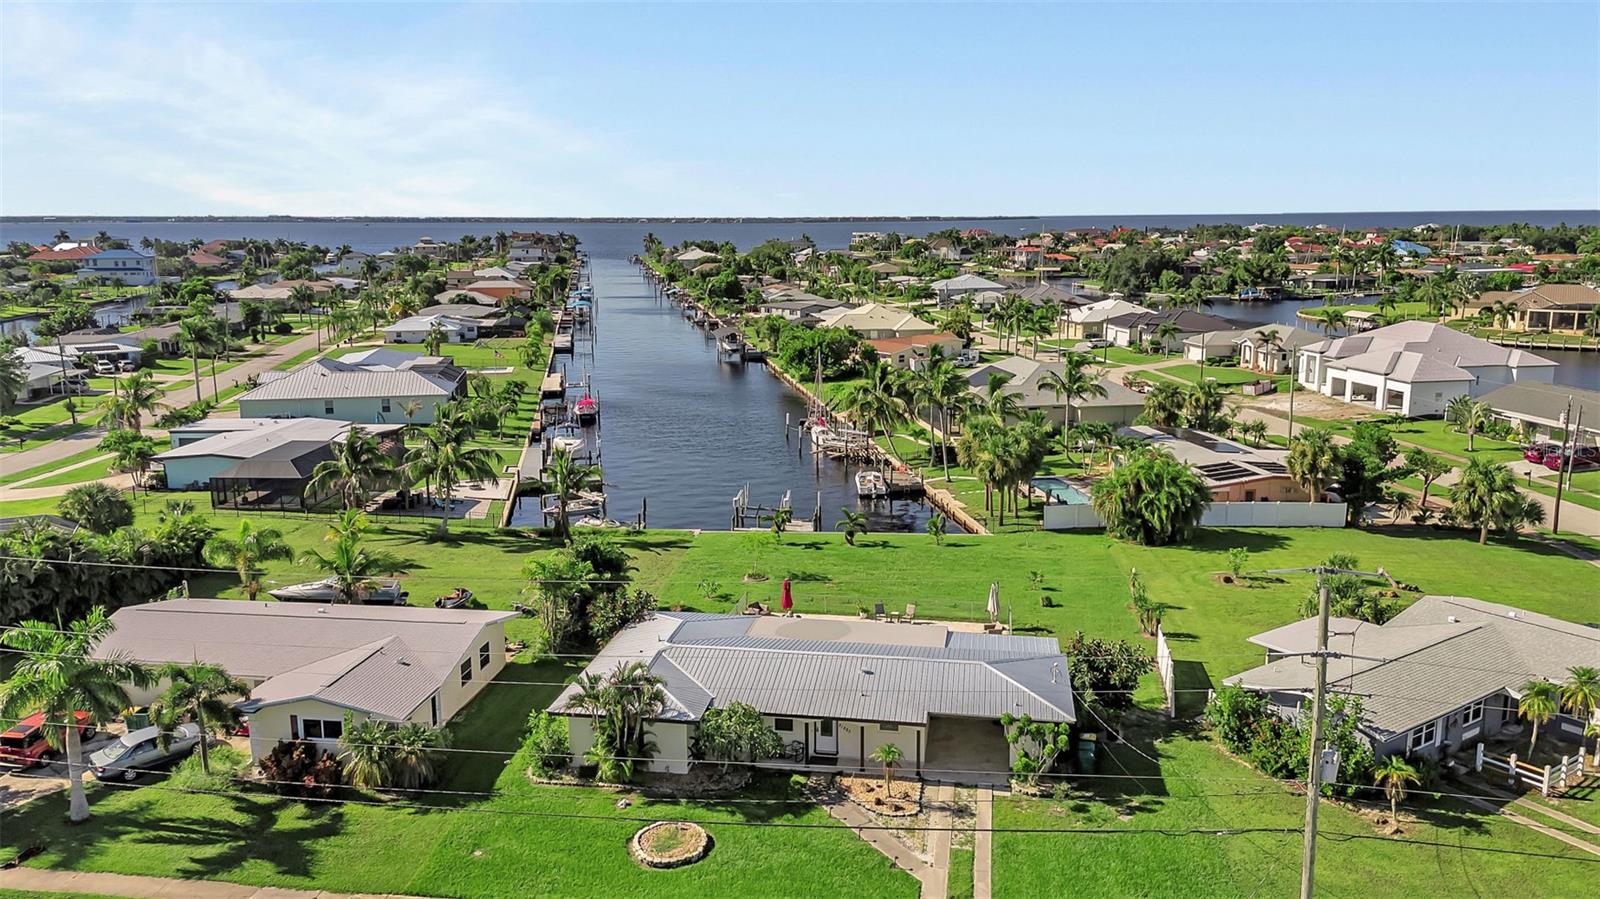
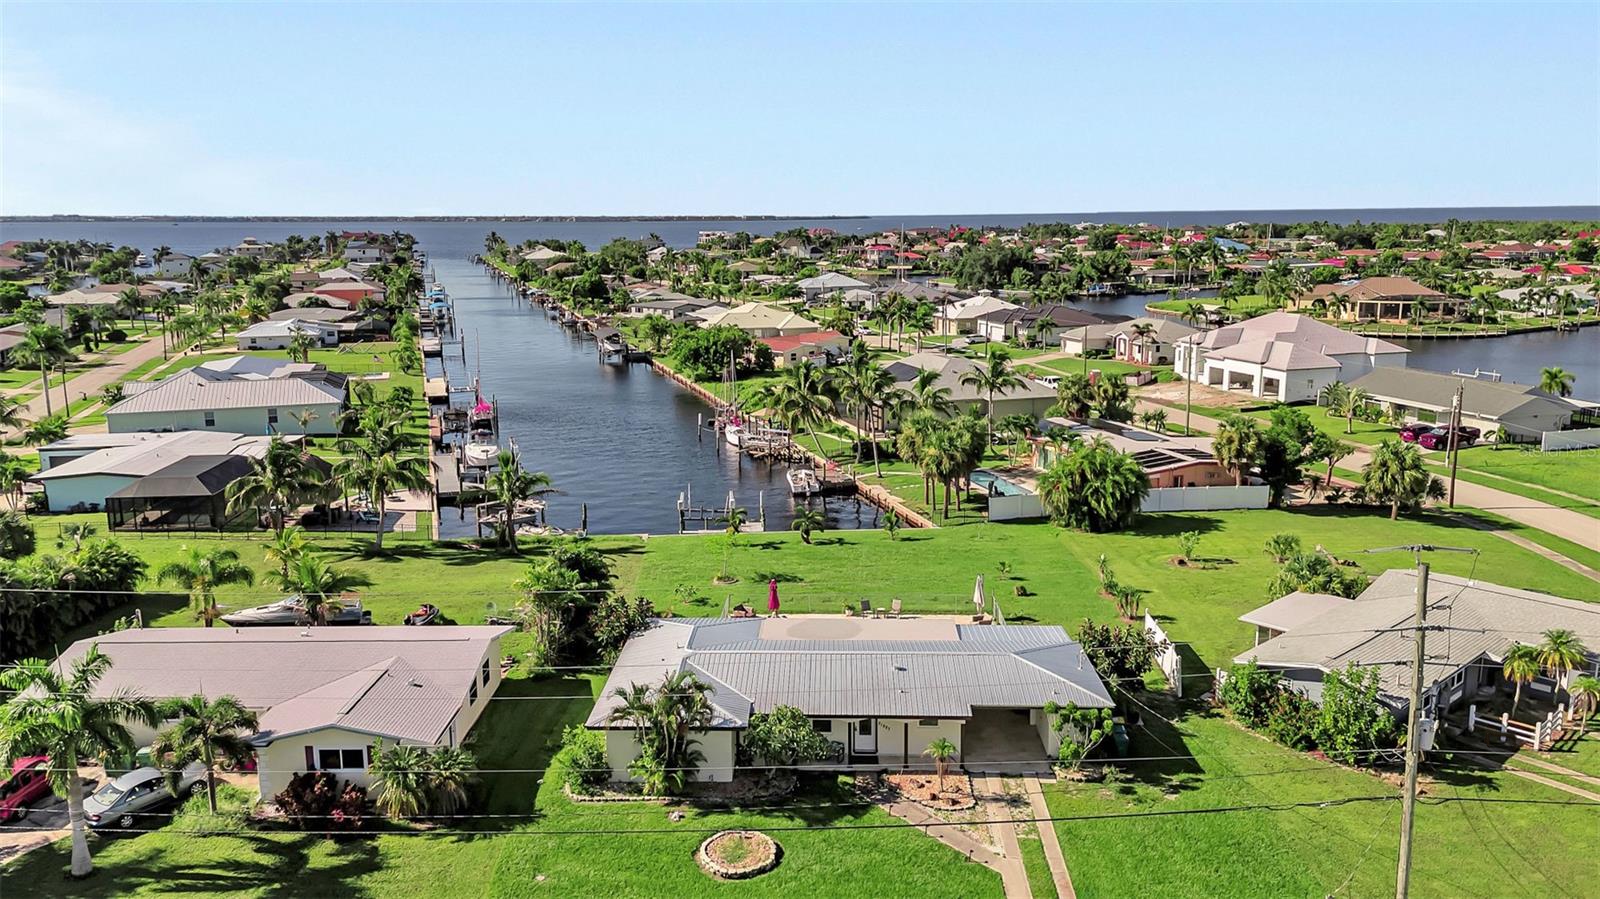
lounge chair: present [578,761,600,784] -> none [619,773,645,802]

